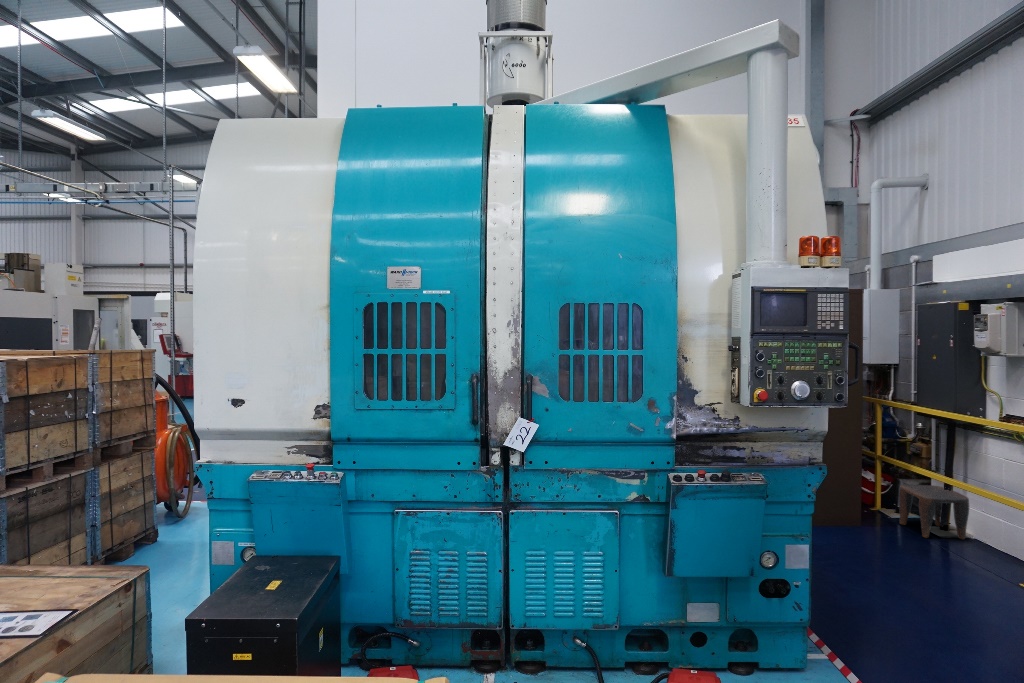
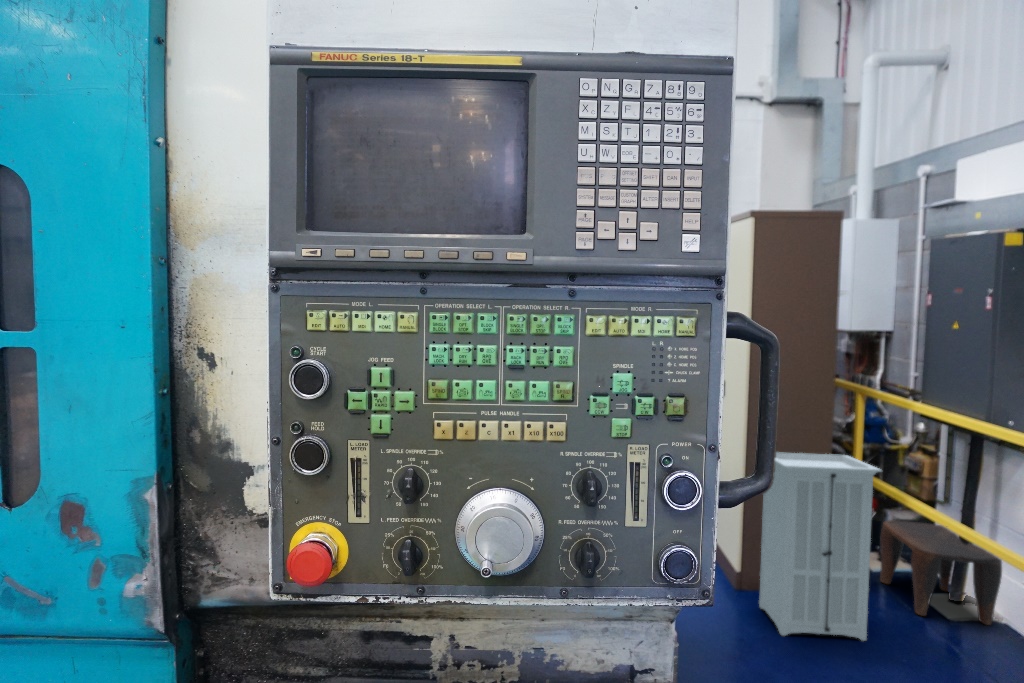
storage cabinet: none [830,442,903,551] -> present [759,453,882,641]

